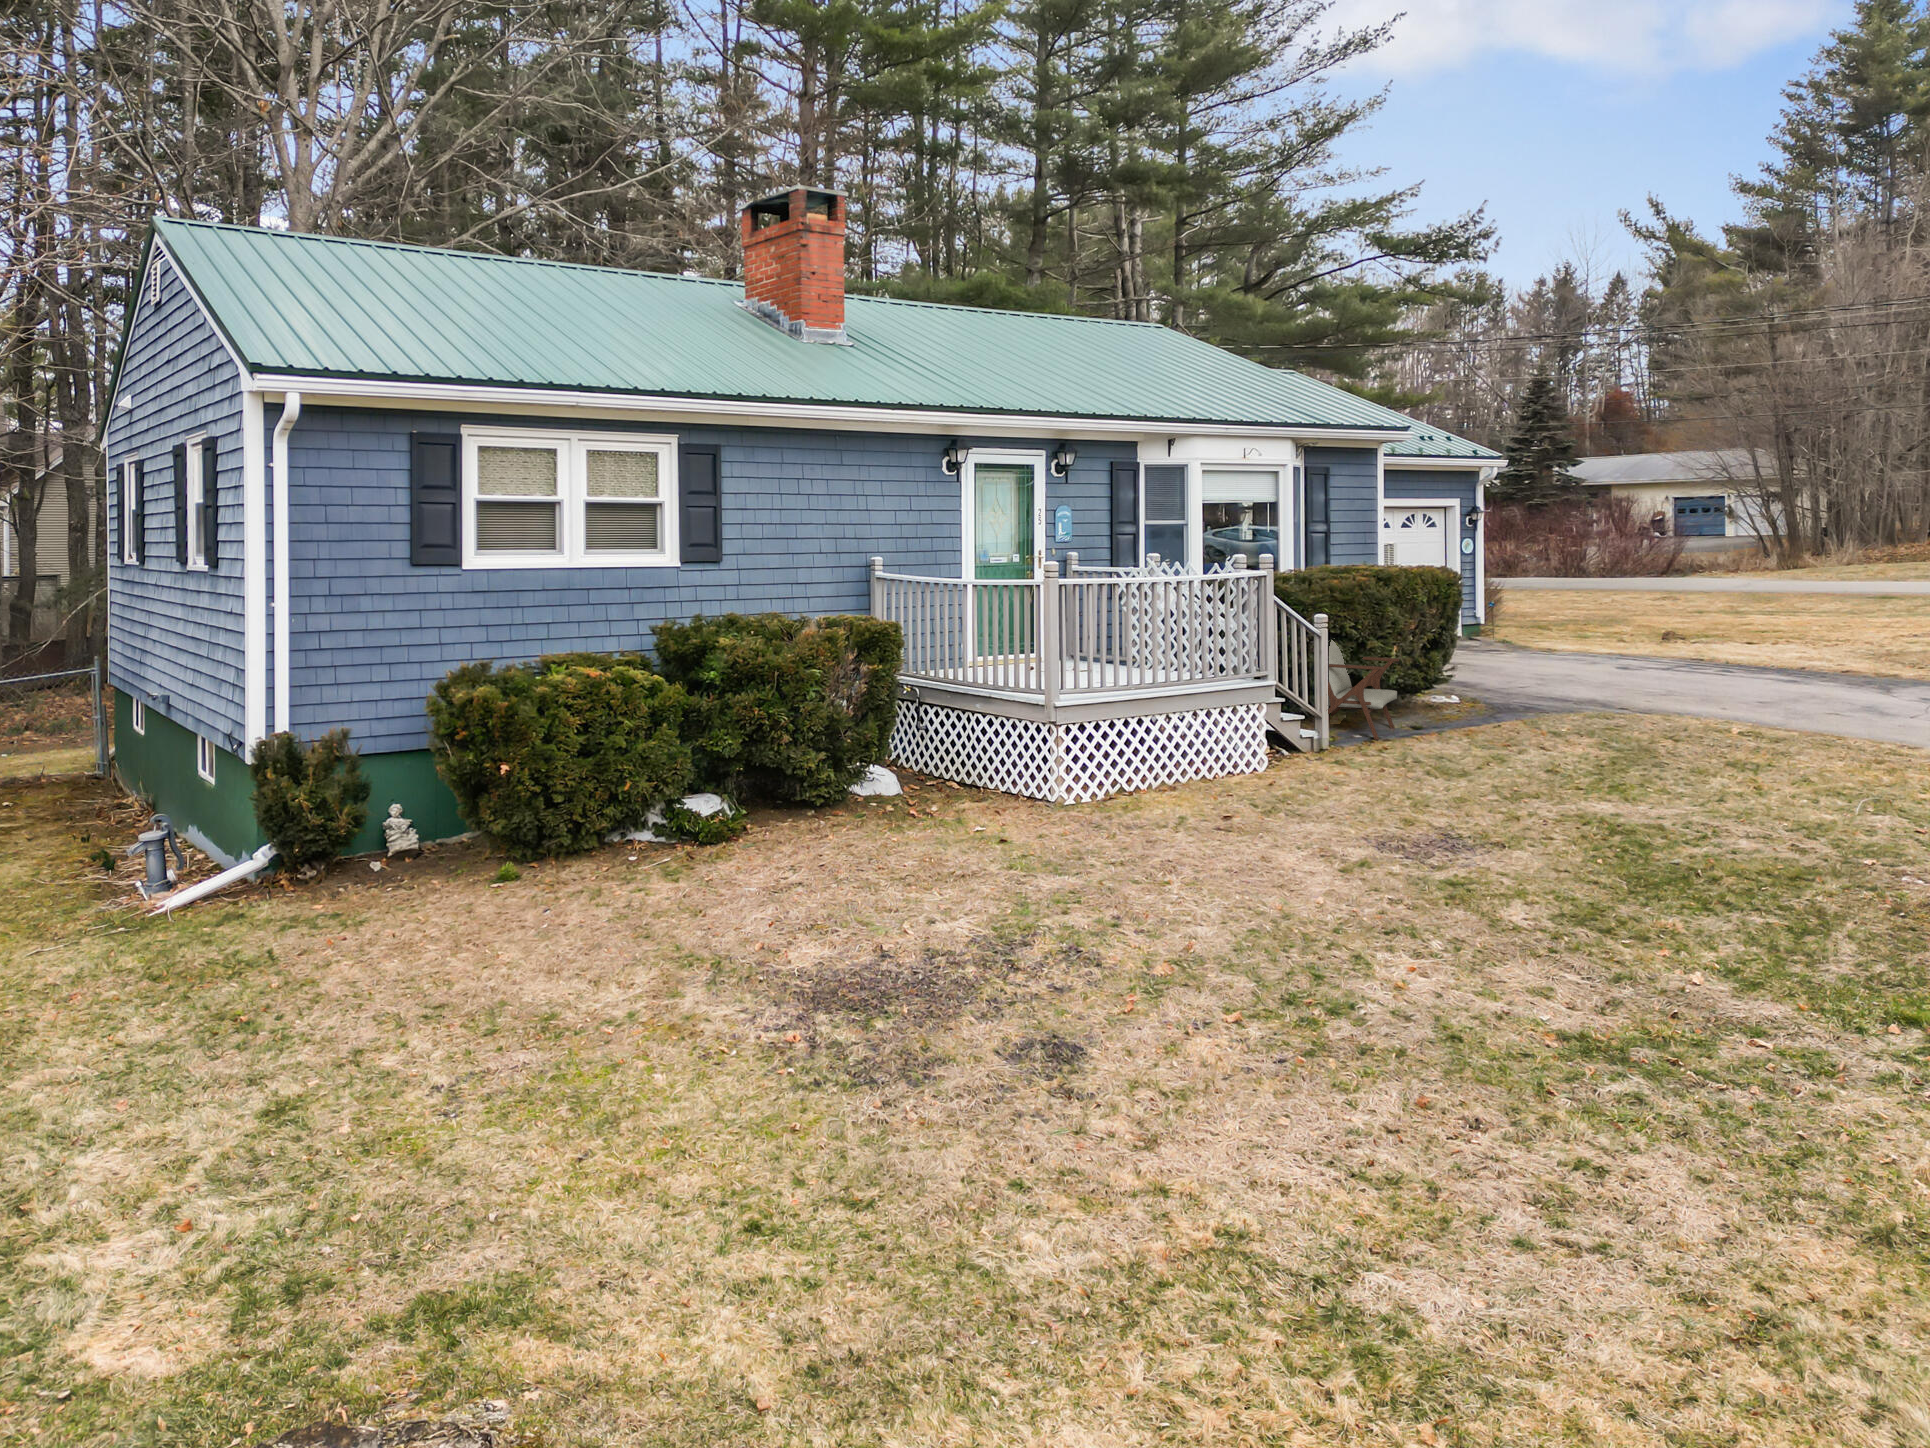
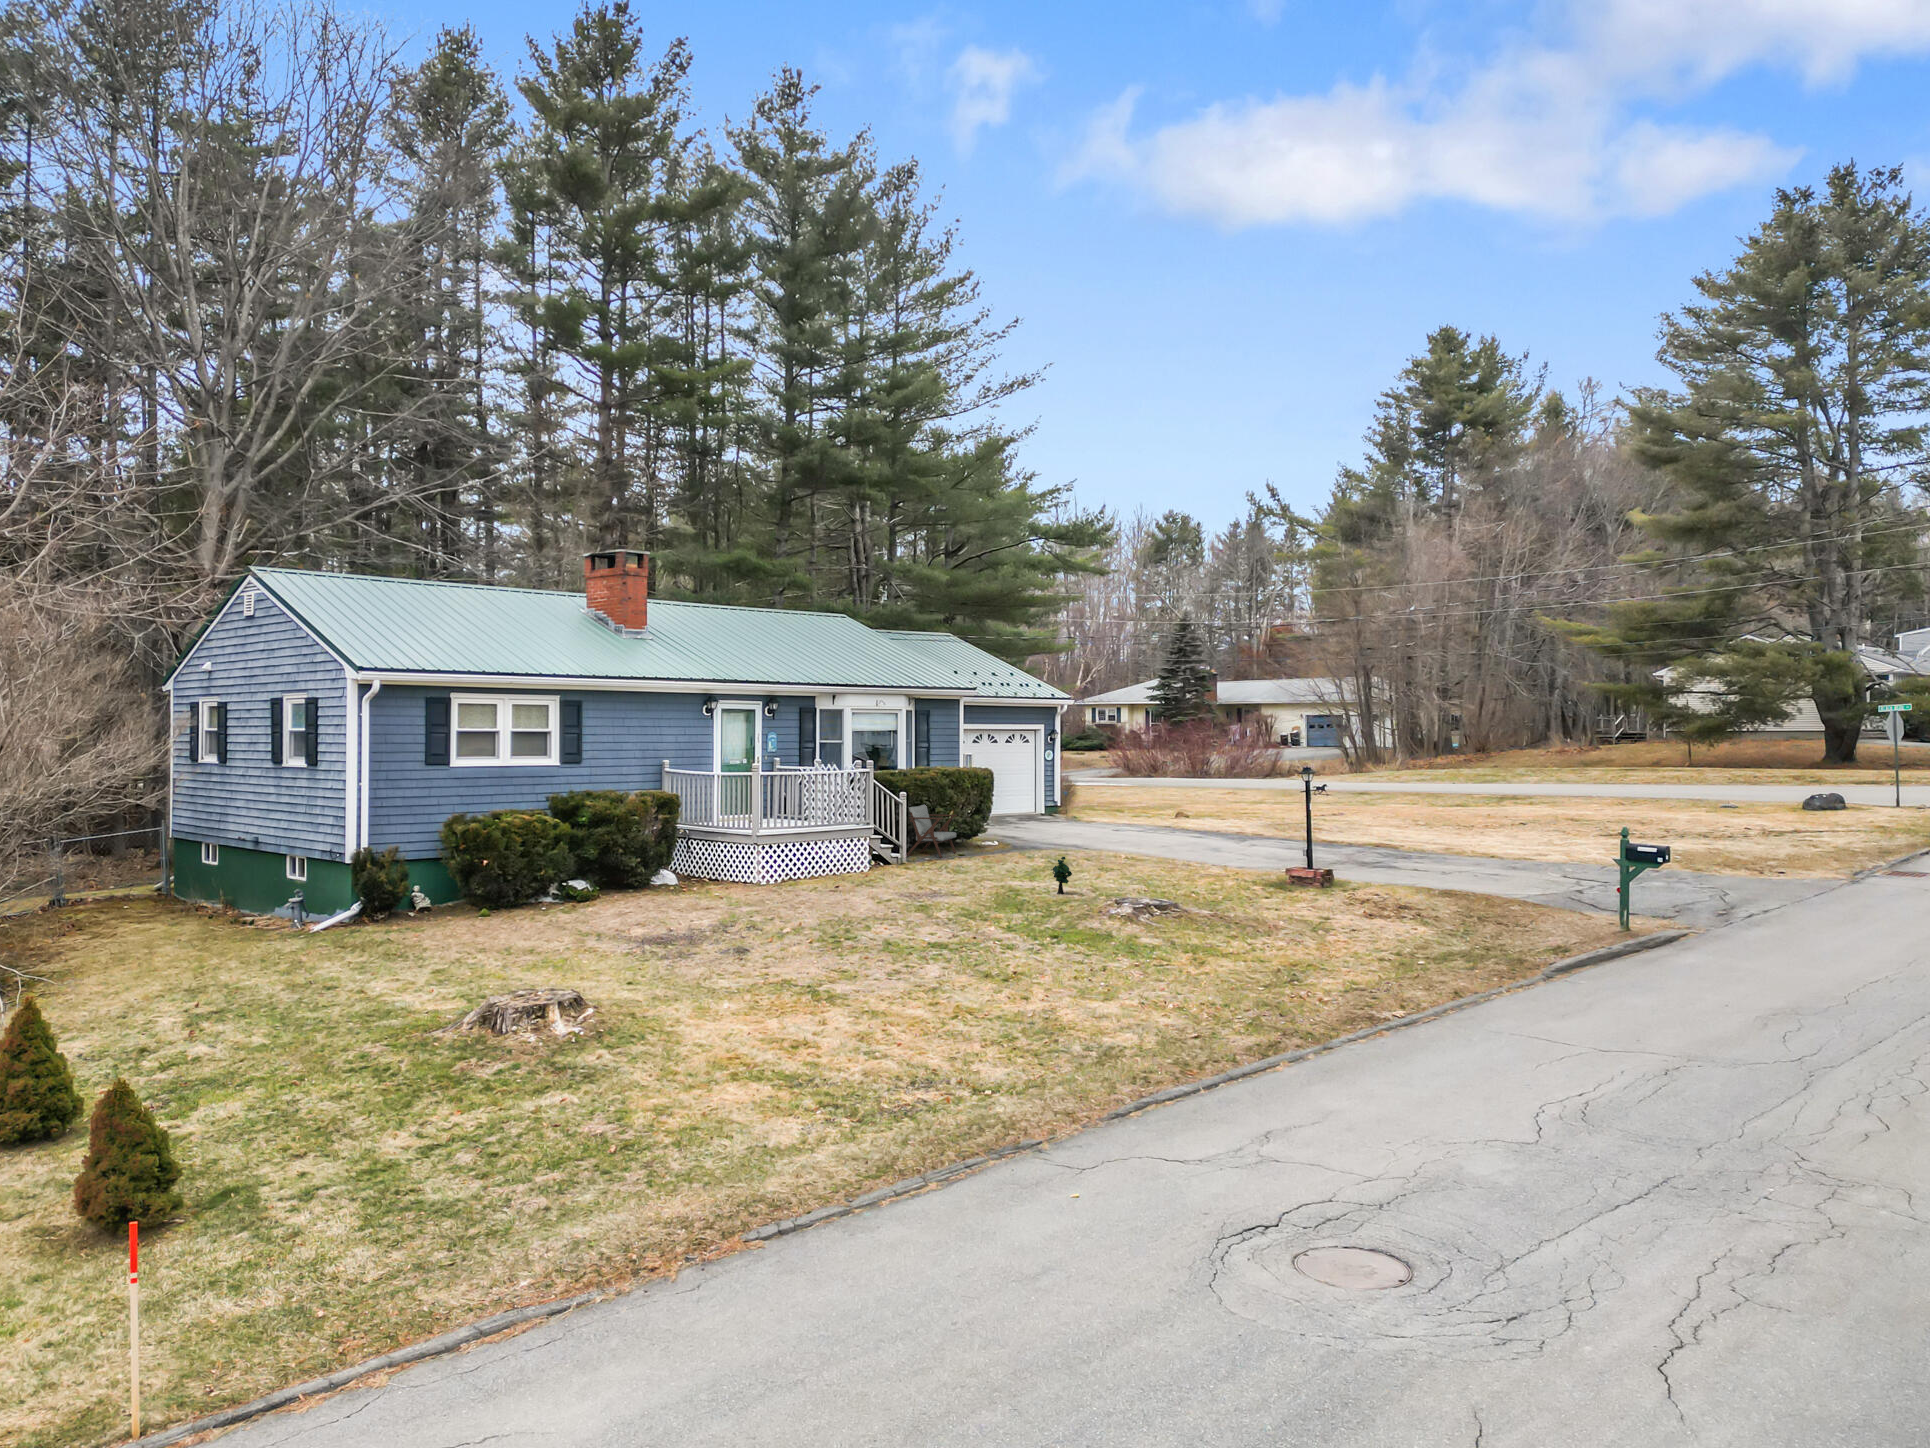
decorative plant: none [1780,807,1847,896] -> present [1051,857,1072,894]

